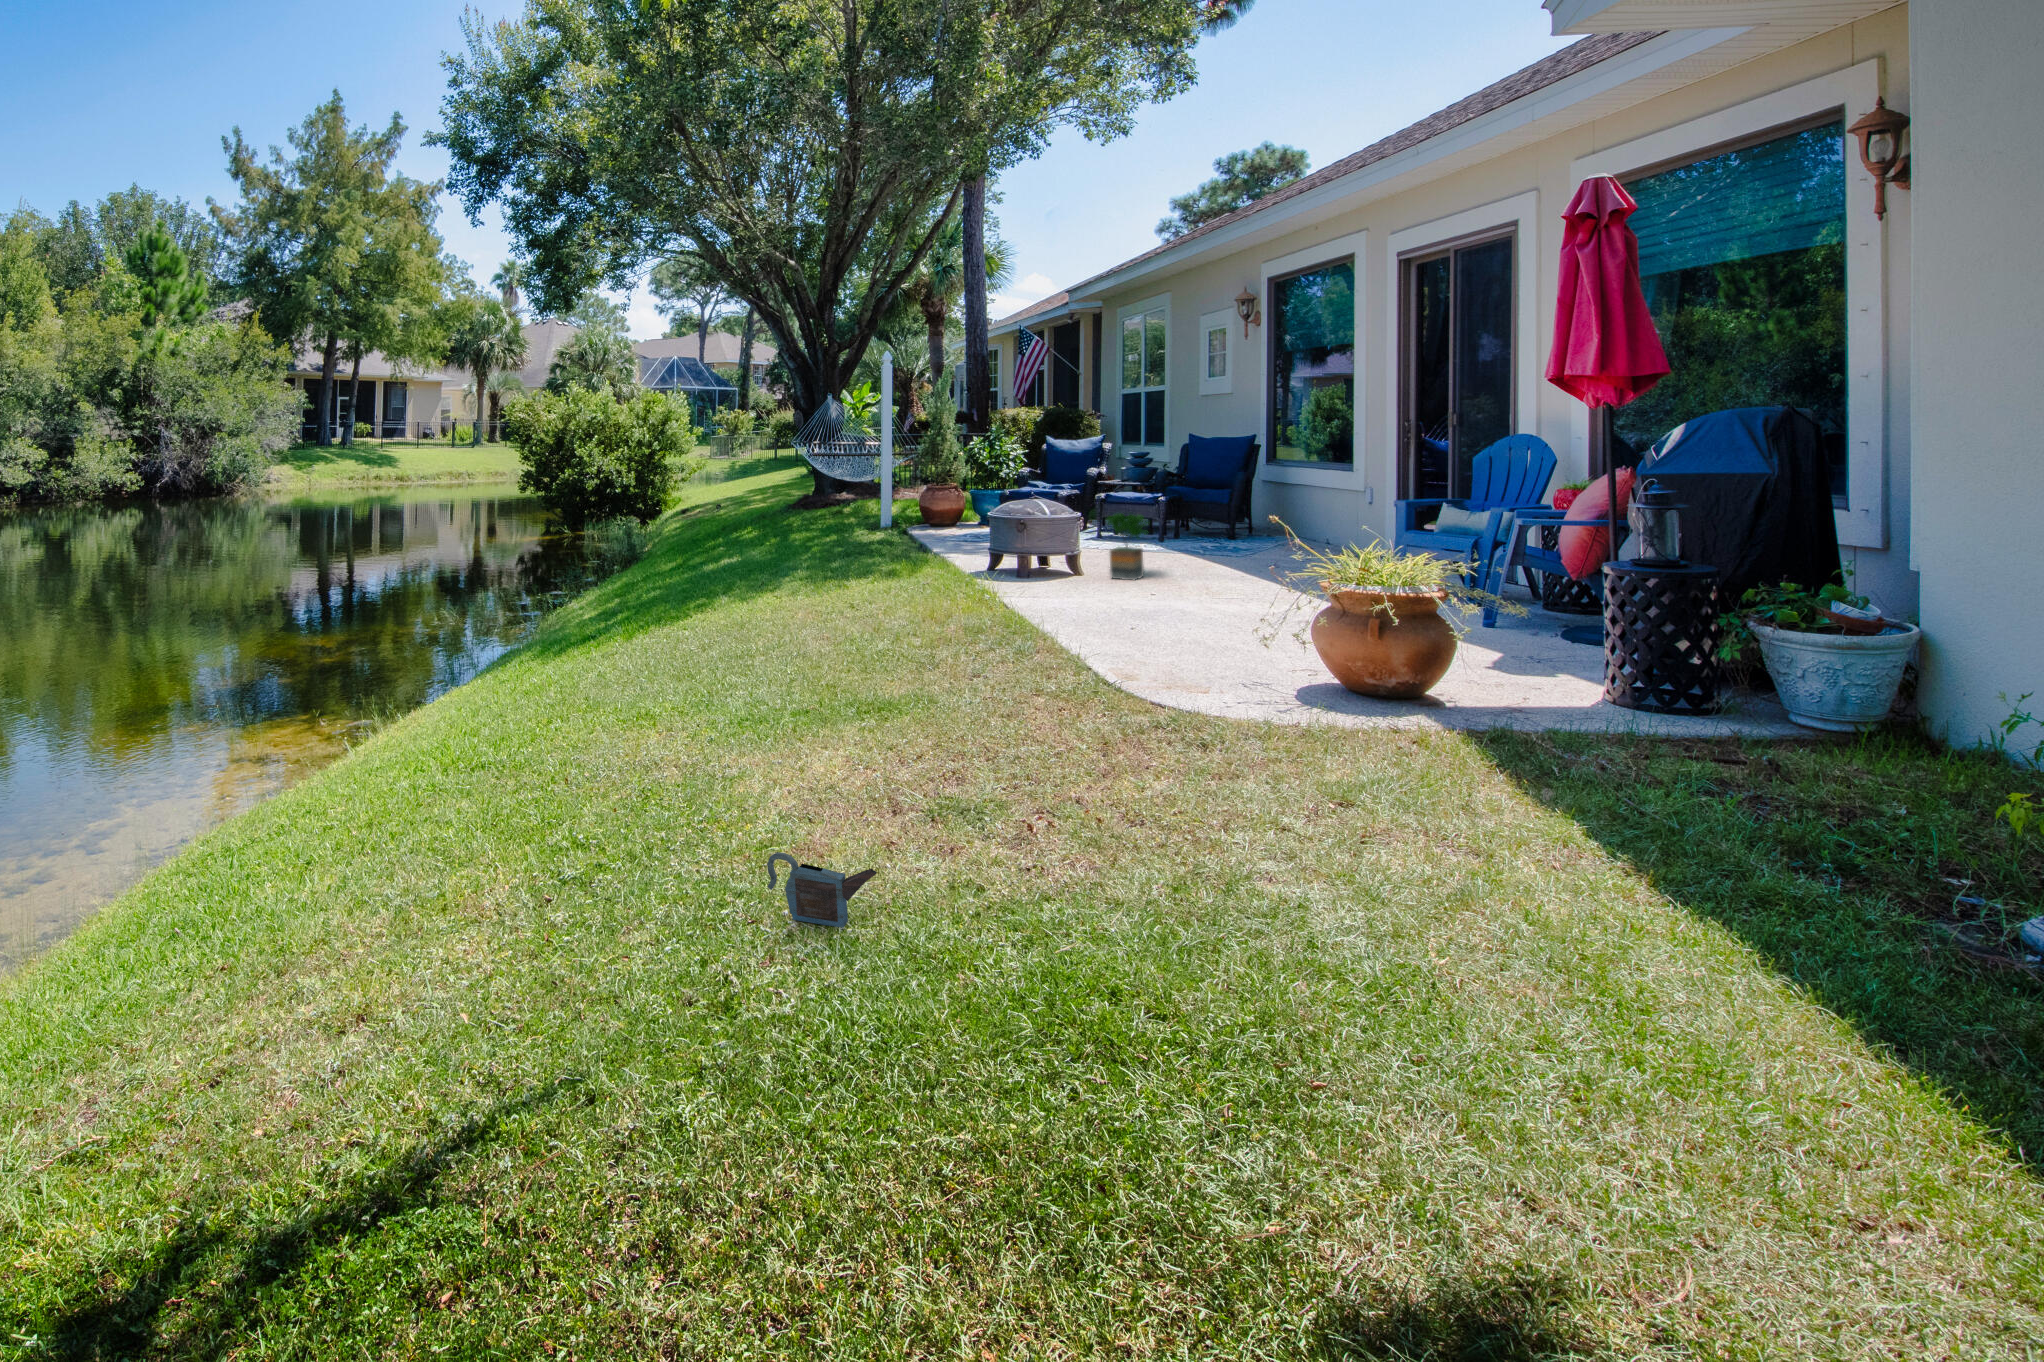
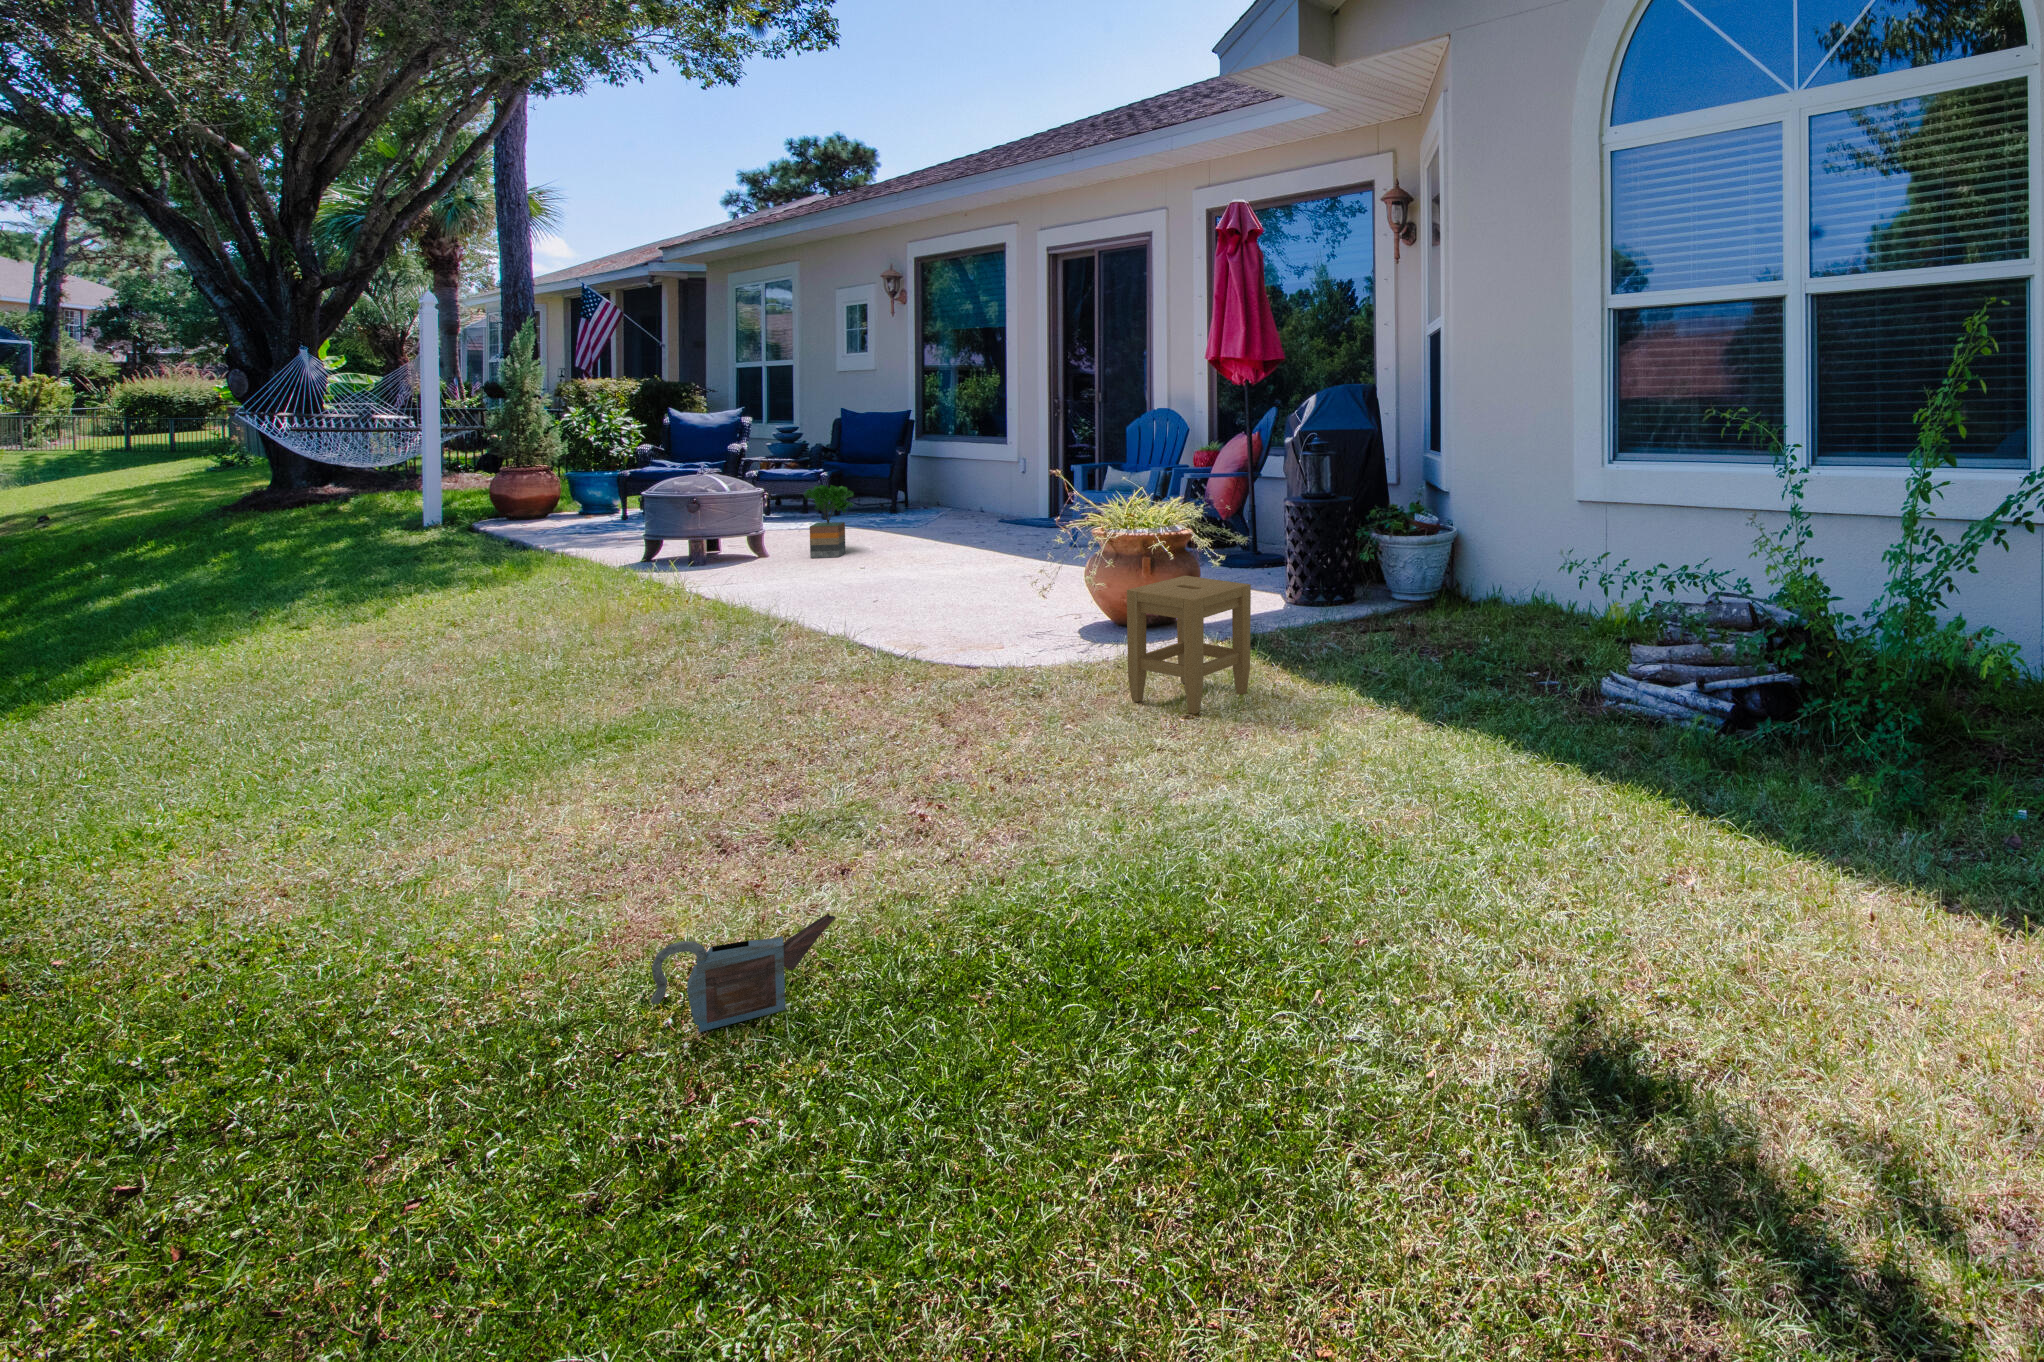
stool: none [1281,649,1443,805] -> present [1127,576,1251,714]

